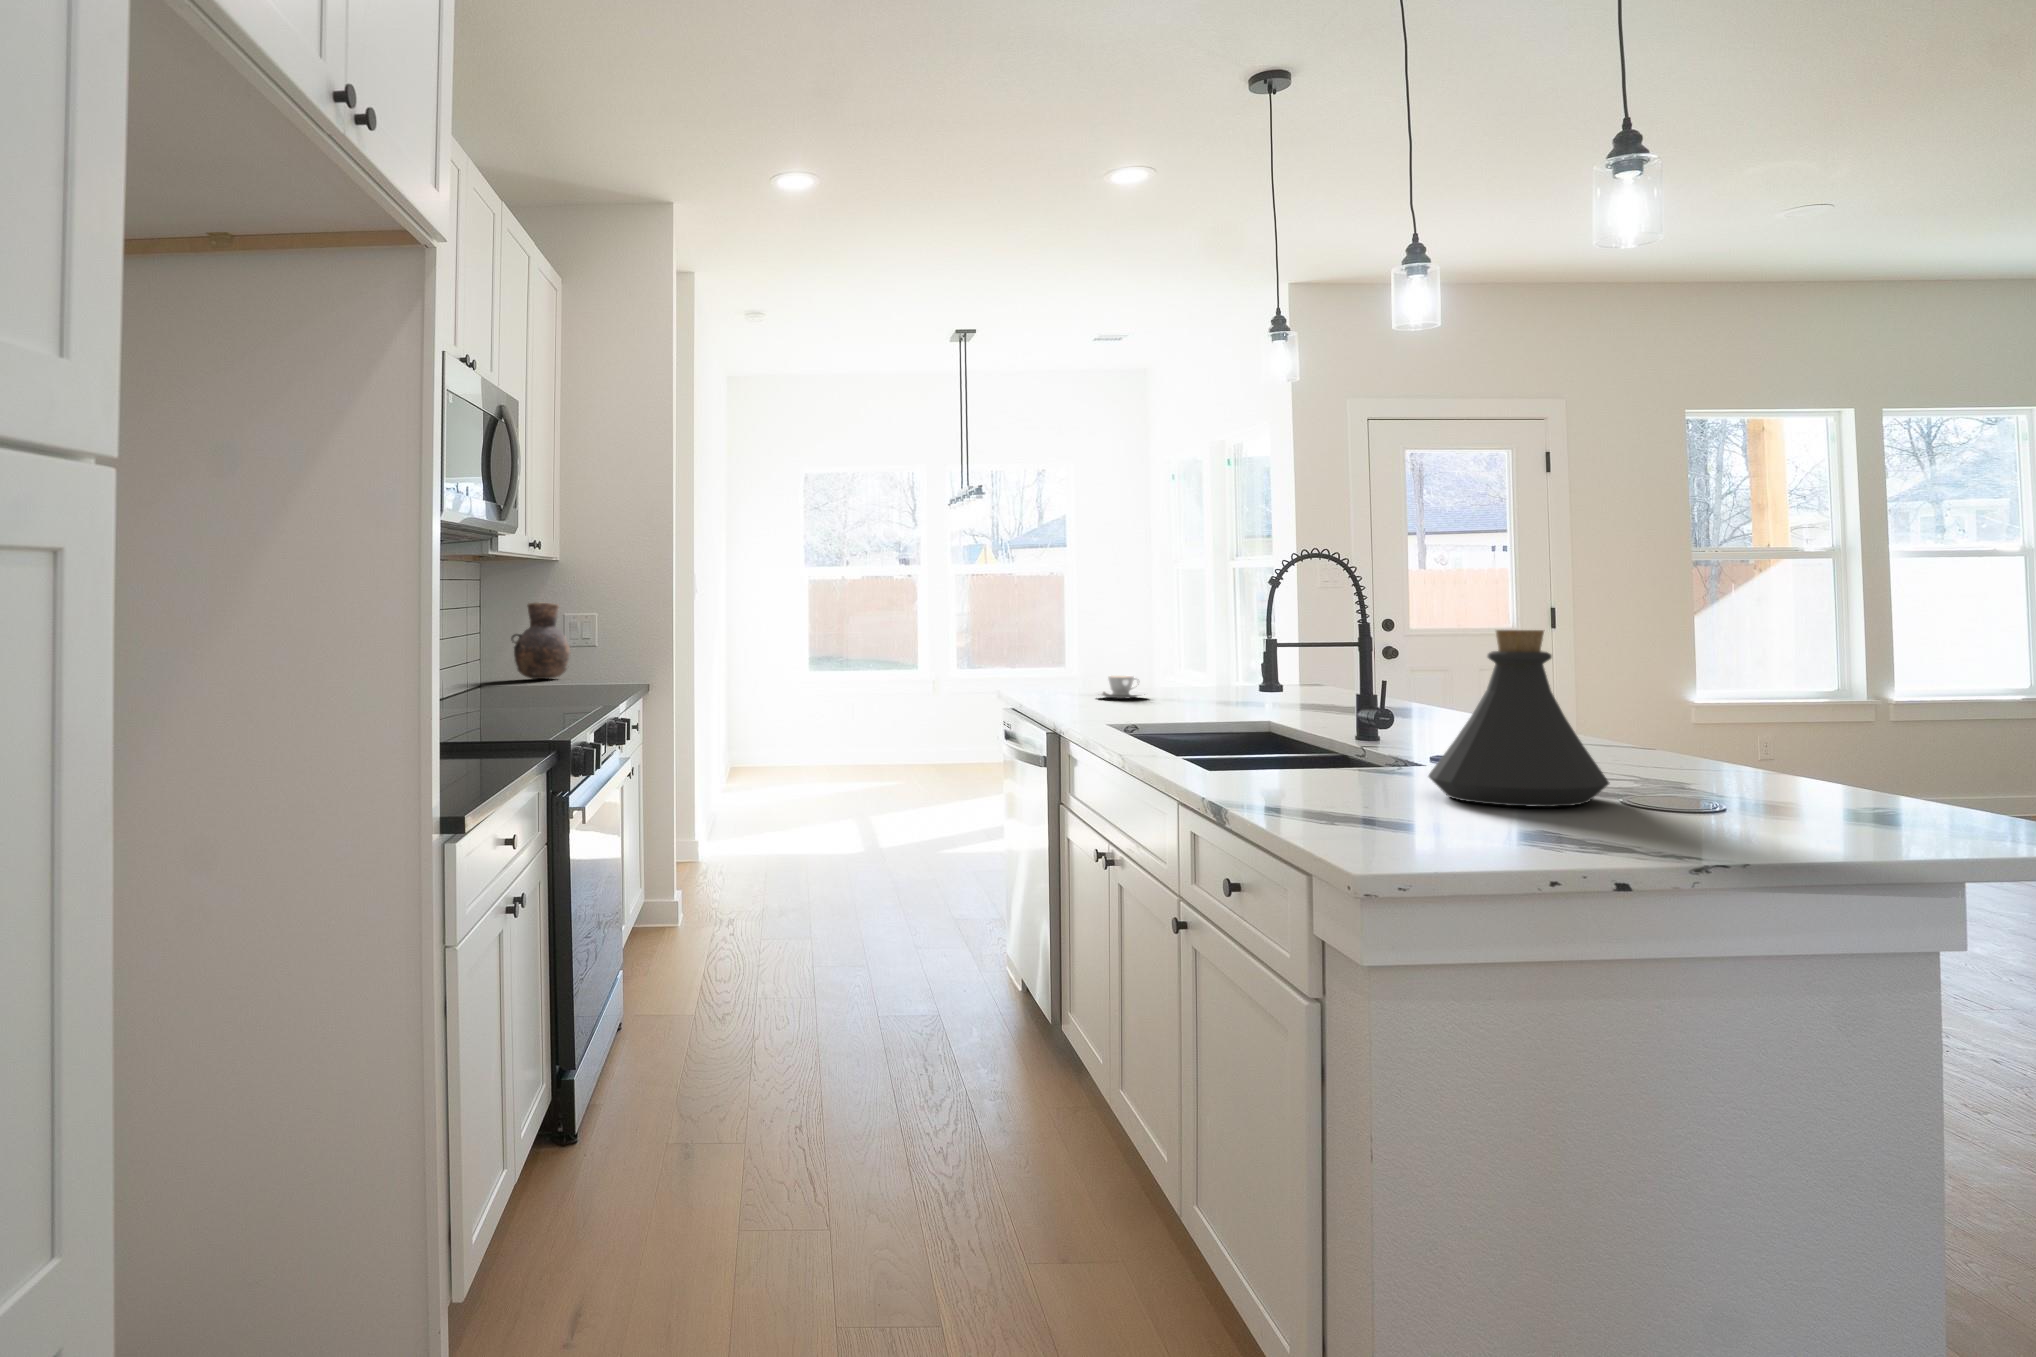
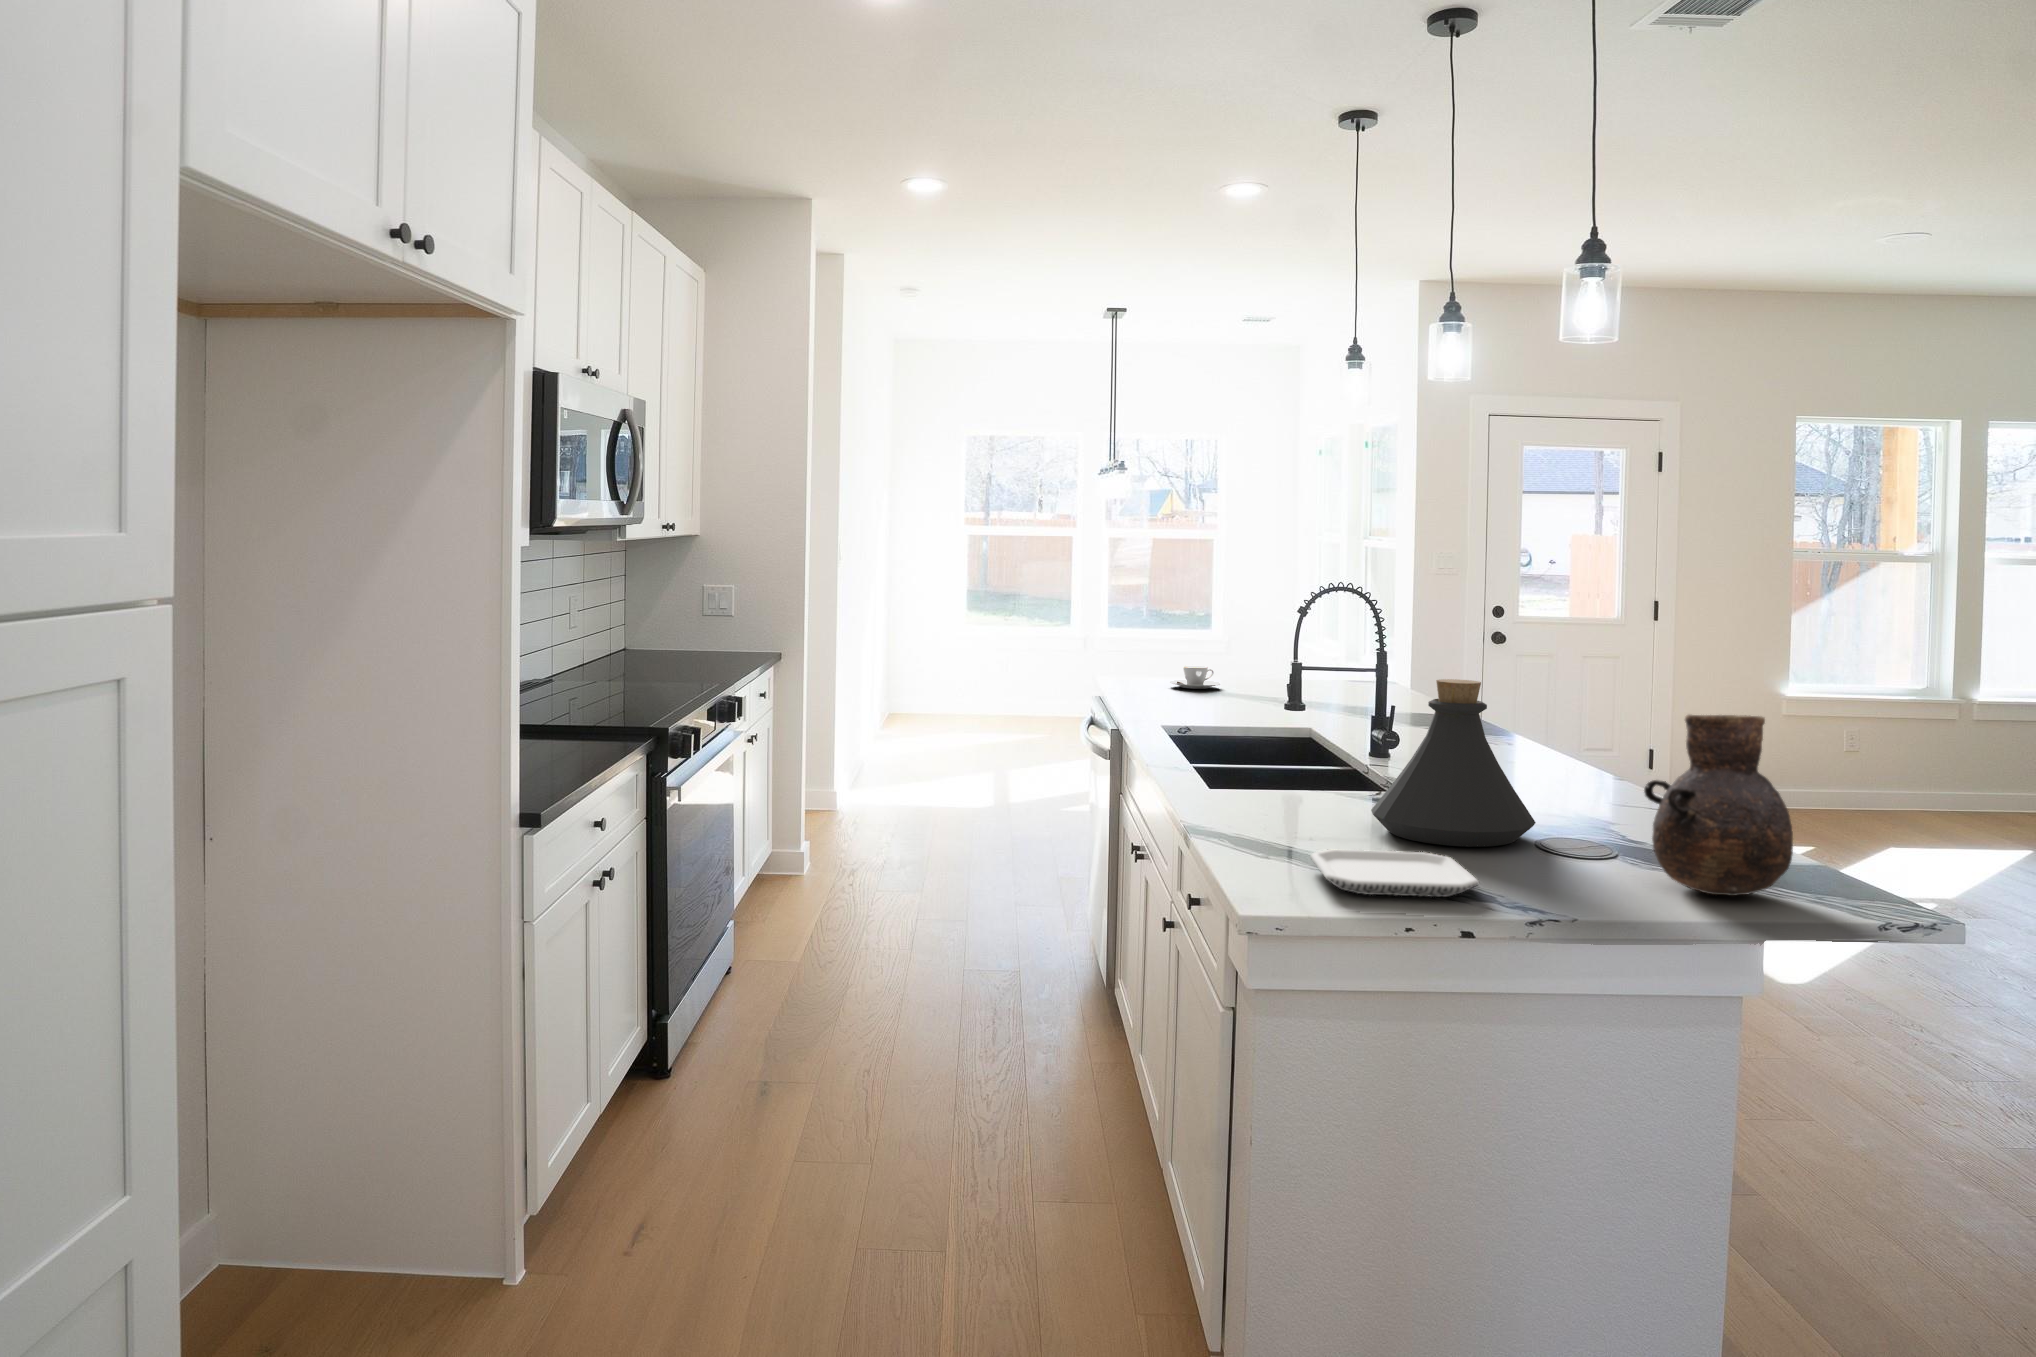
vase: present [511,602,570,679] -> present [1644,715,1793,896]
plate: none [1405,809,1613,849] -> present [1310,850,1479,897]

